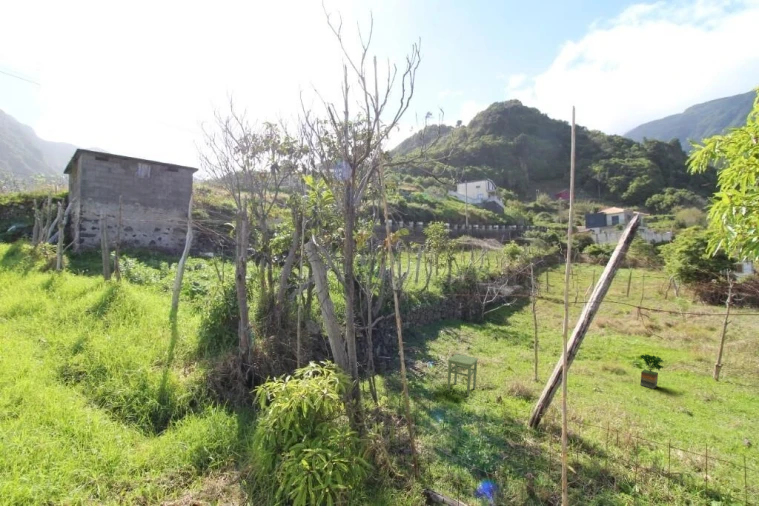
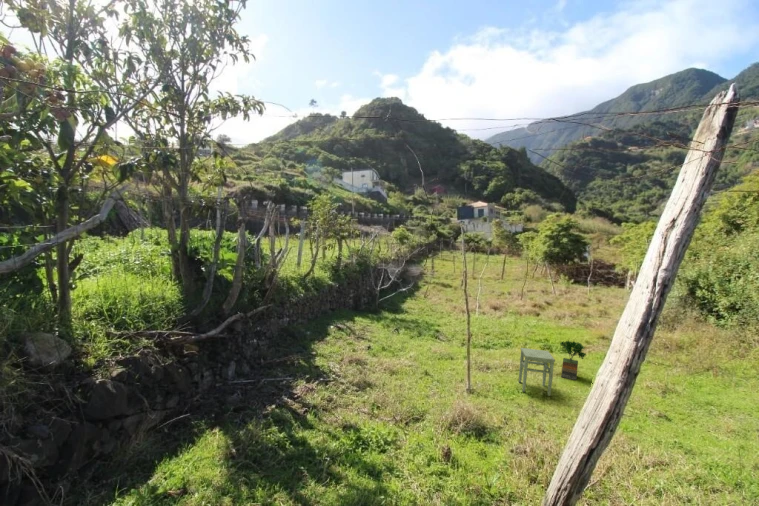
stool: present [447,354,478,396] -> present [519,348,555,396]

